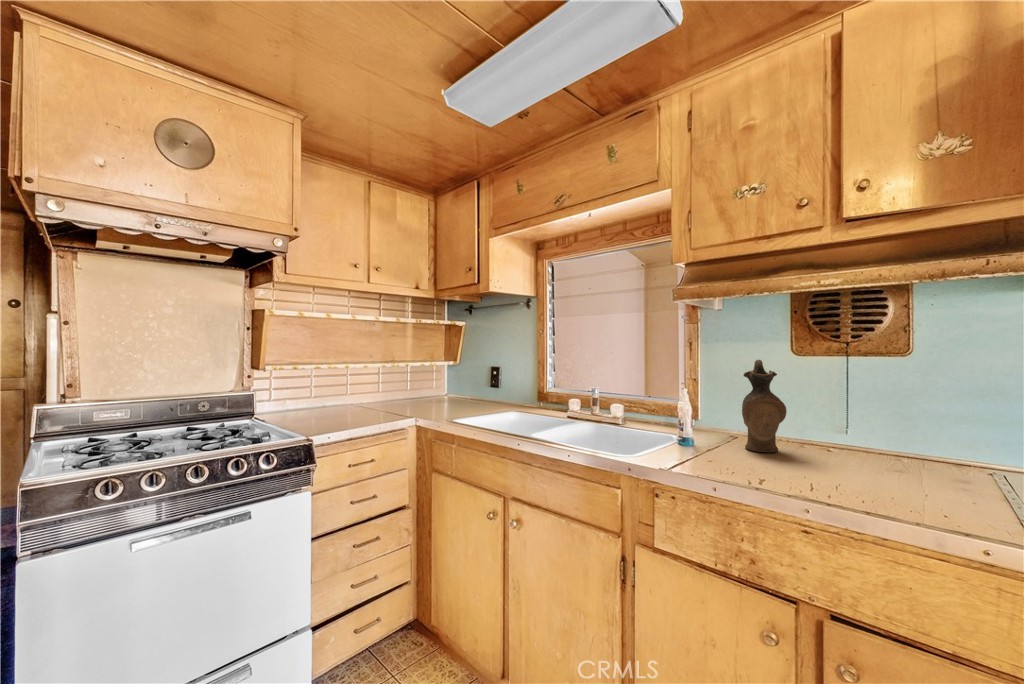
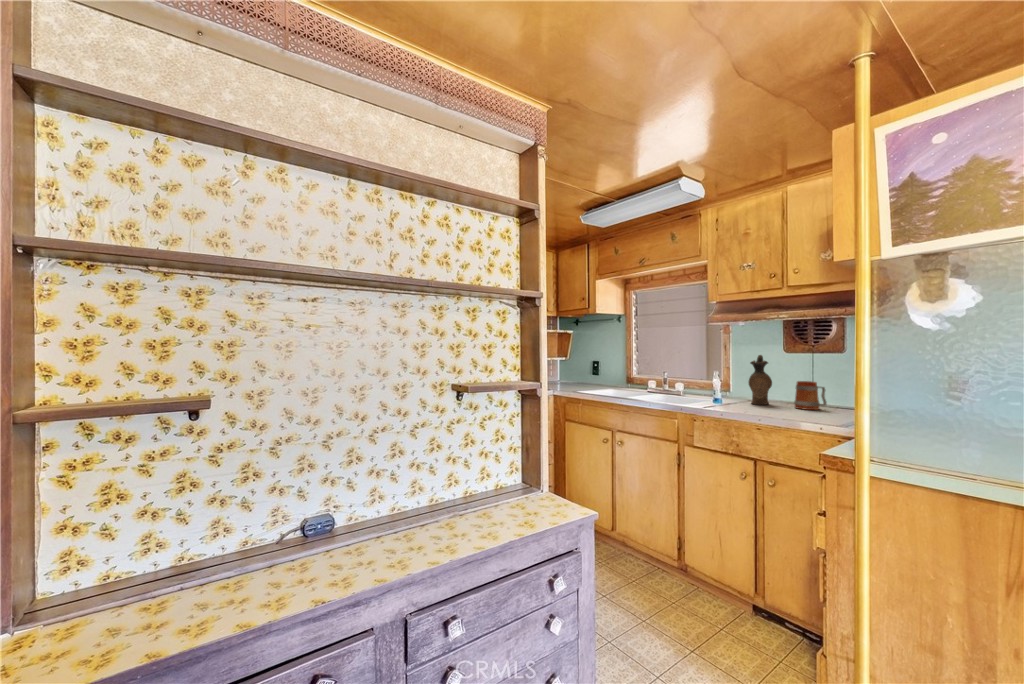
mug: none [830,409,898,468] -> present [794,381,826,410]

